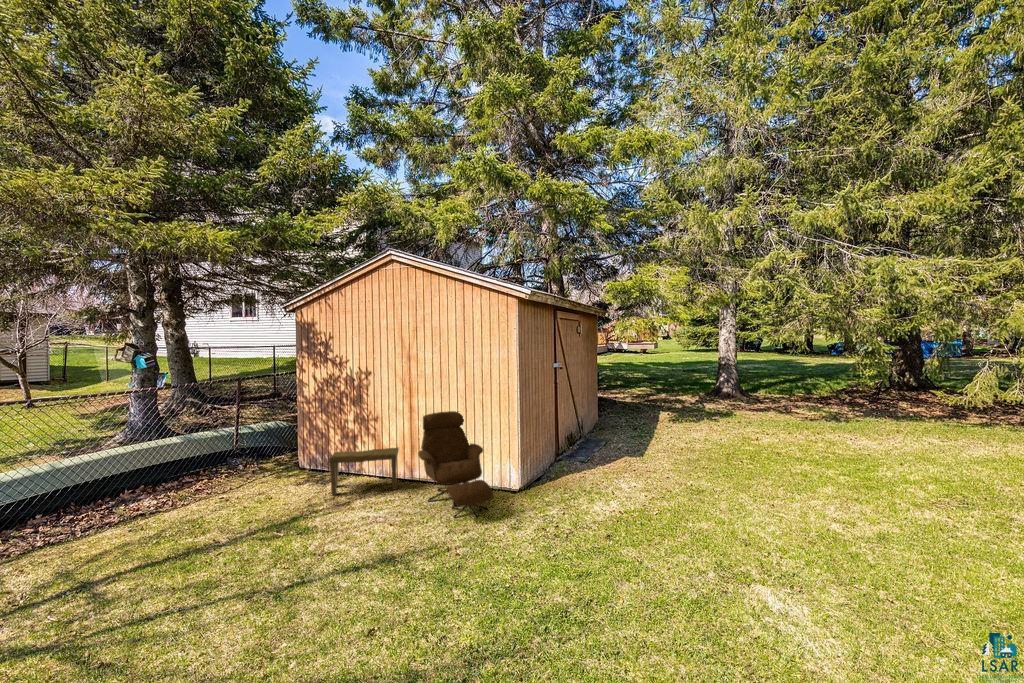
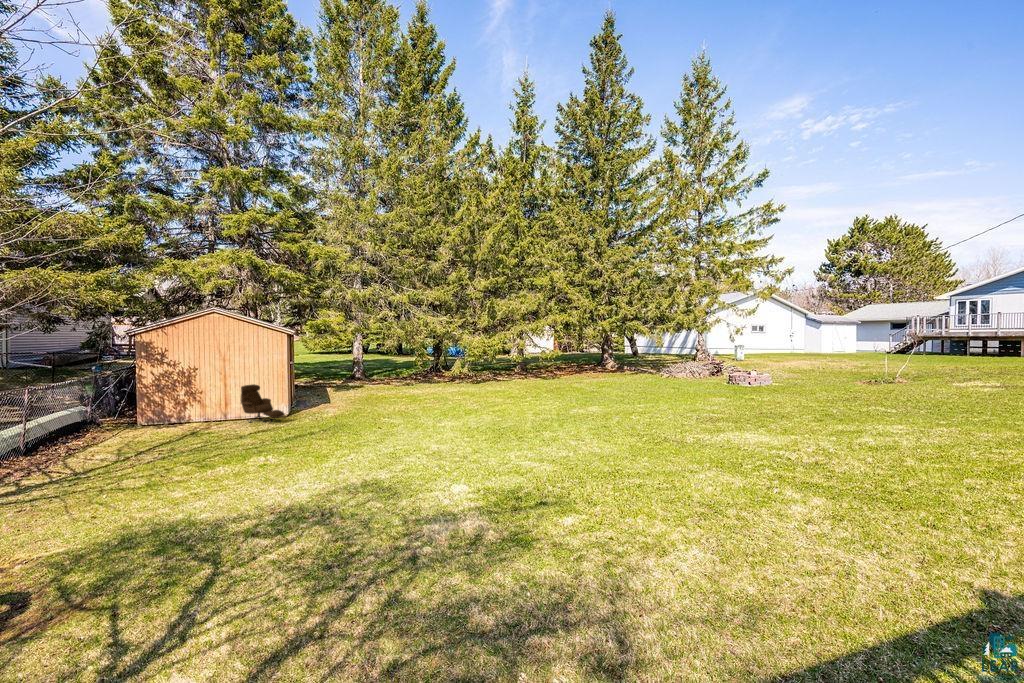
bench: present [329,447,399,495] -> none [183,405,225,428]

